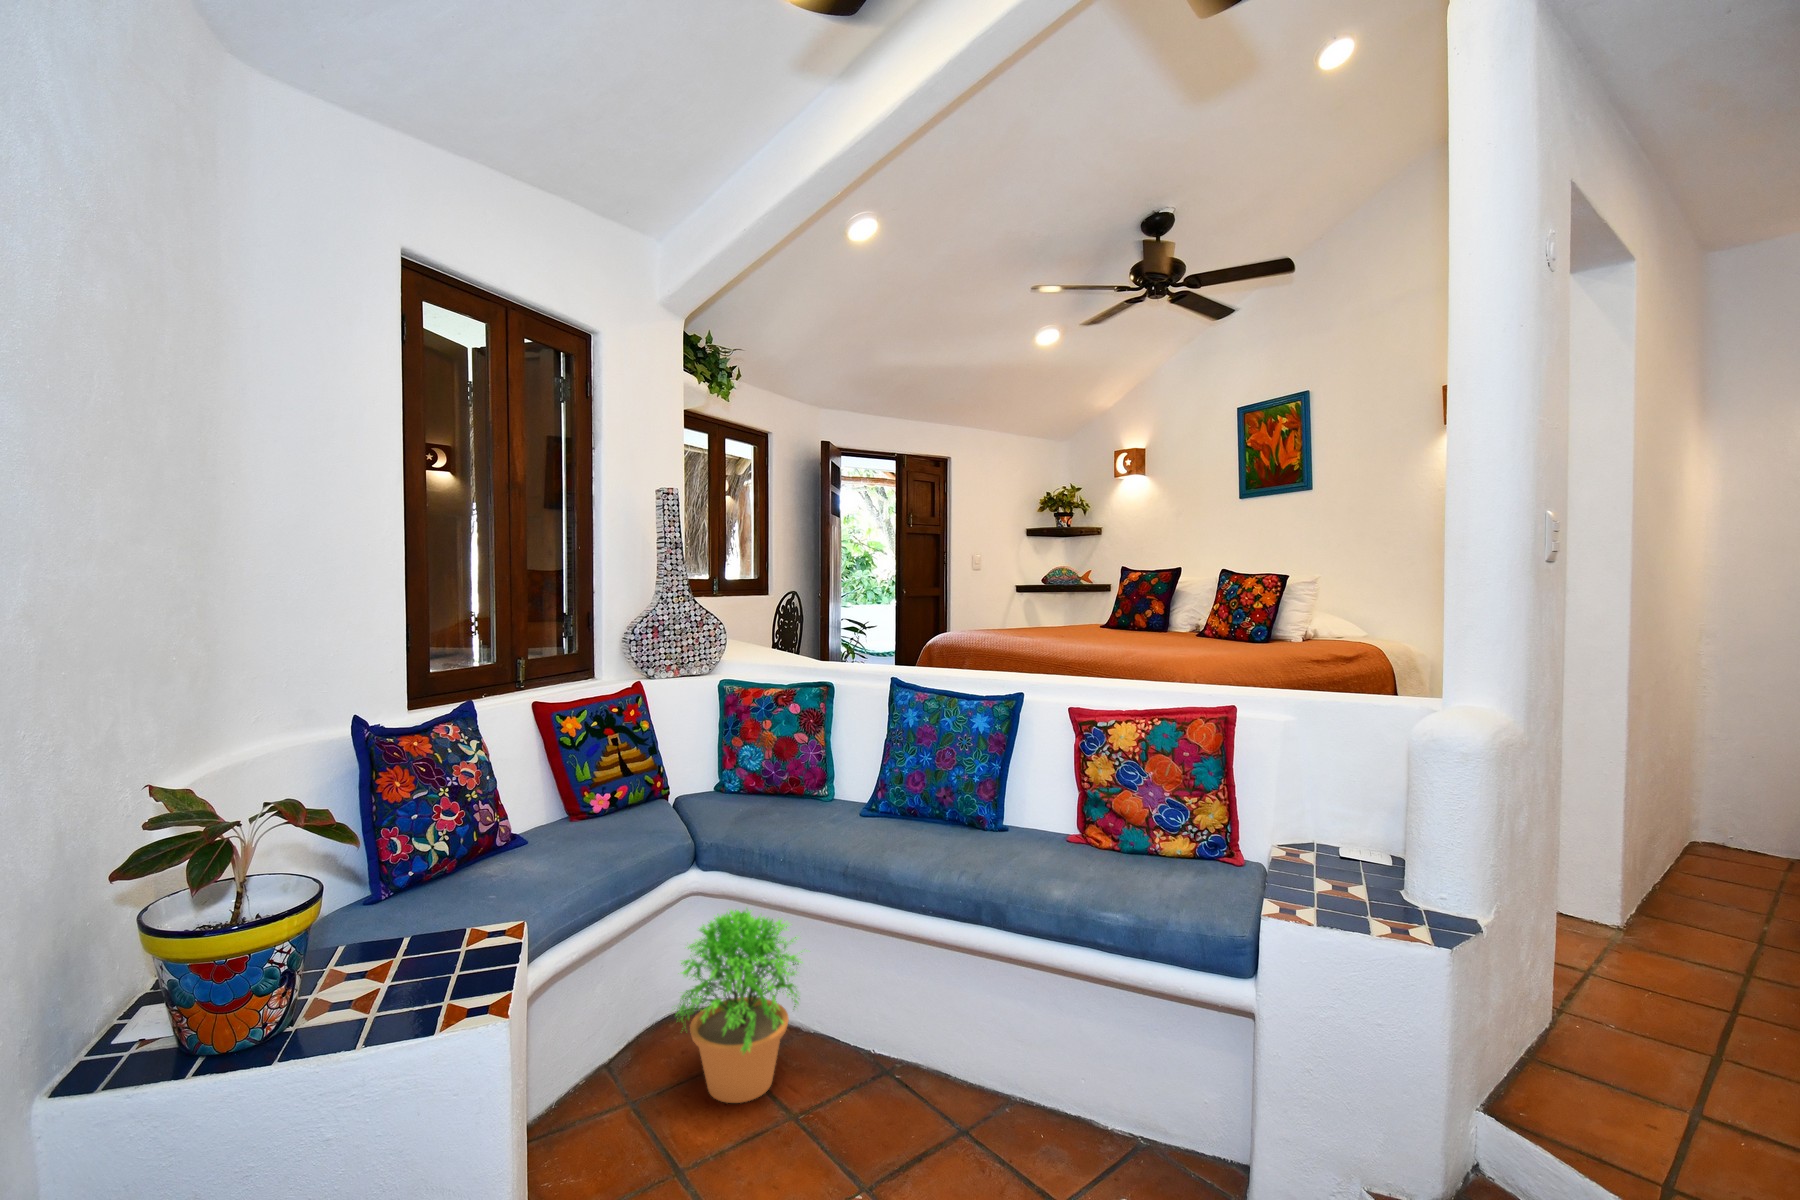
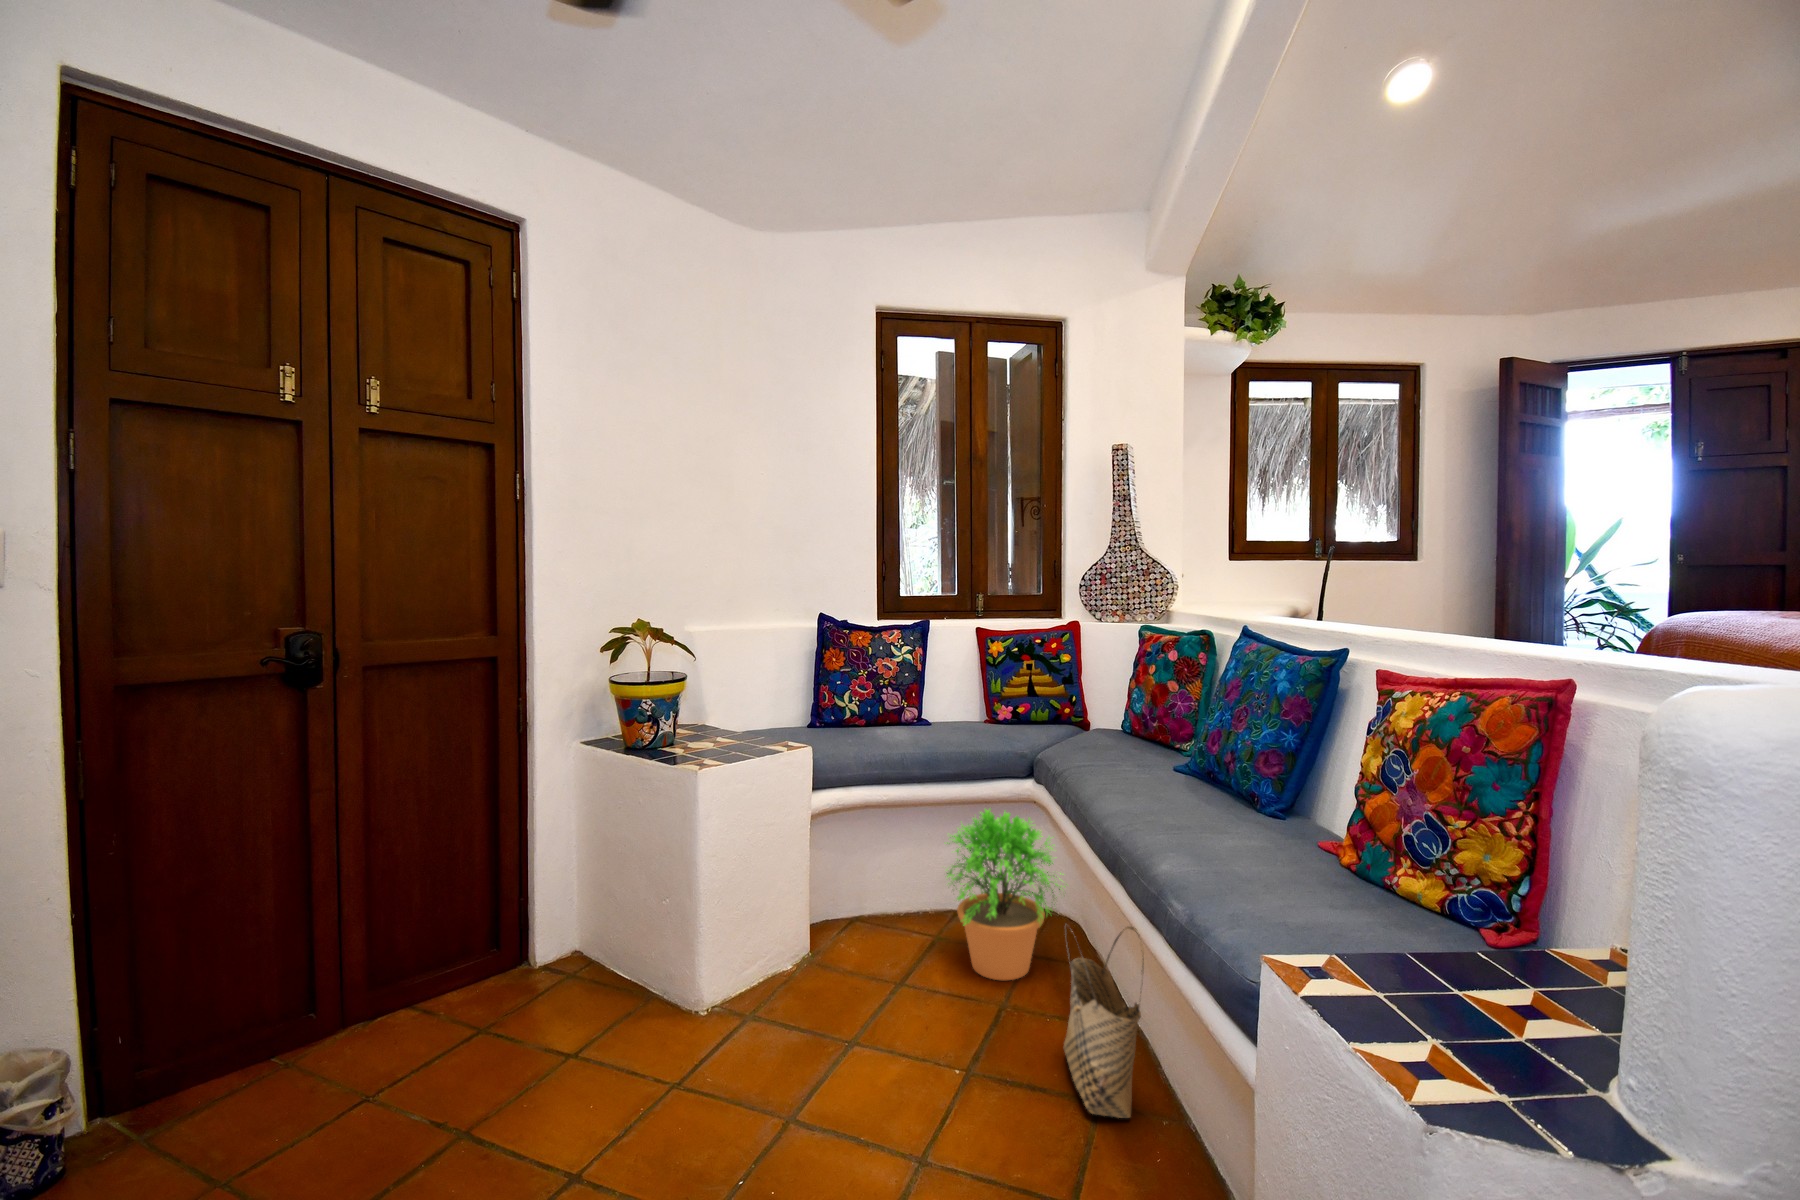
woven basket: none [898,961,1002,1138] -> present [1064,927,1144,1118]

